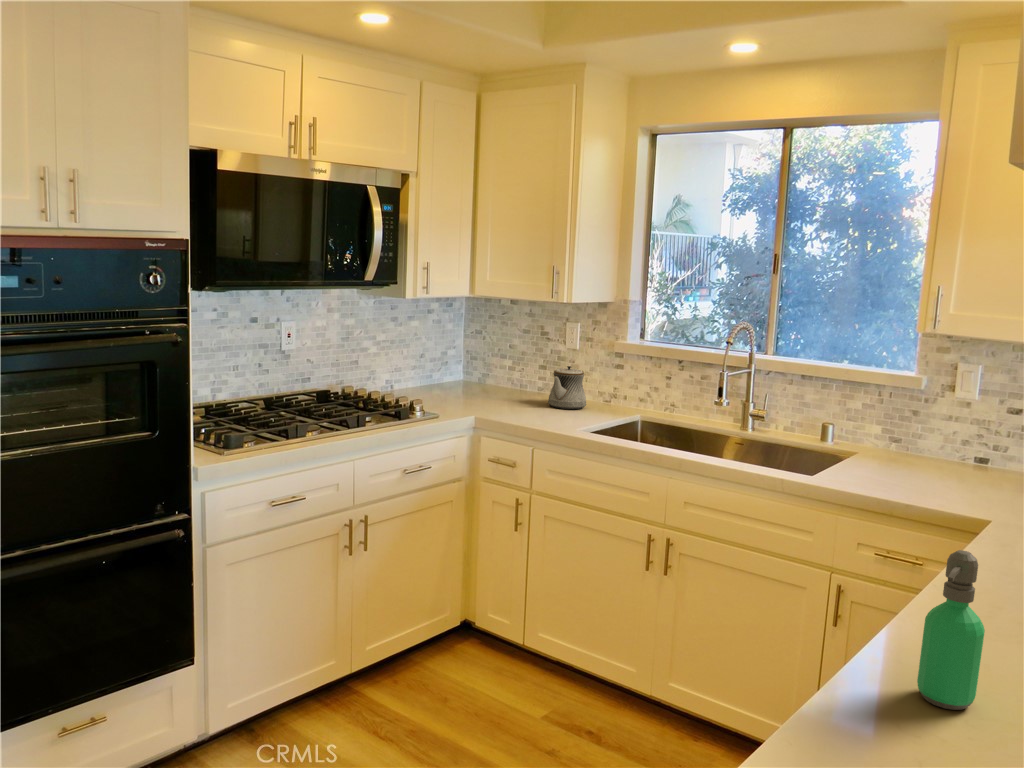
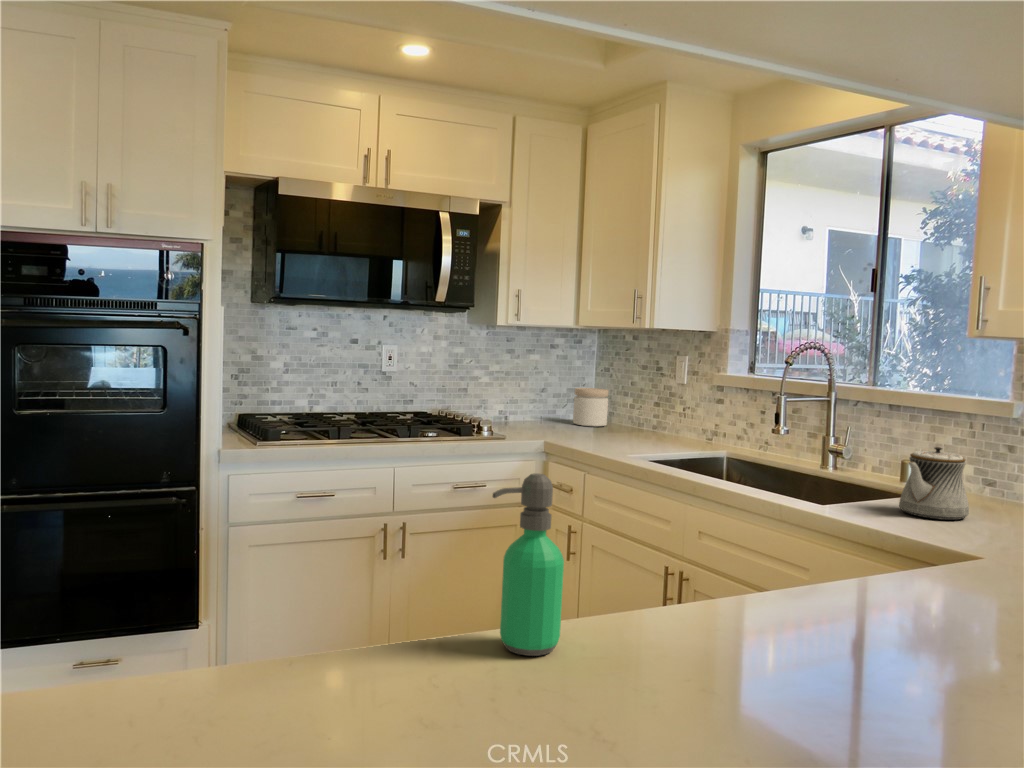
jar: none [462,353,497,392] -> present [573,388,609,427]
teapot: present [548,366,586,409] -> present [899,447,969,520]

